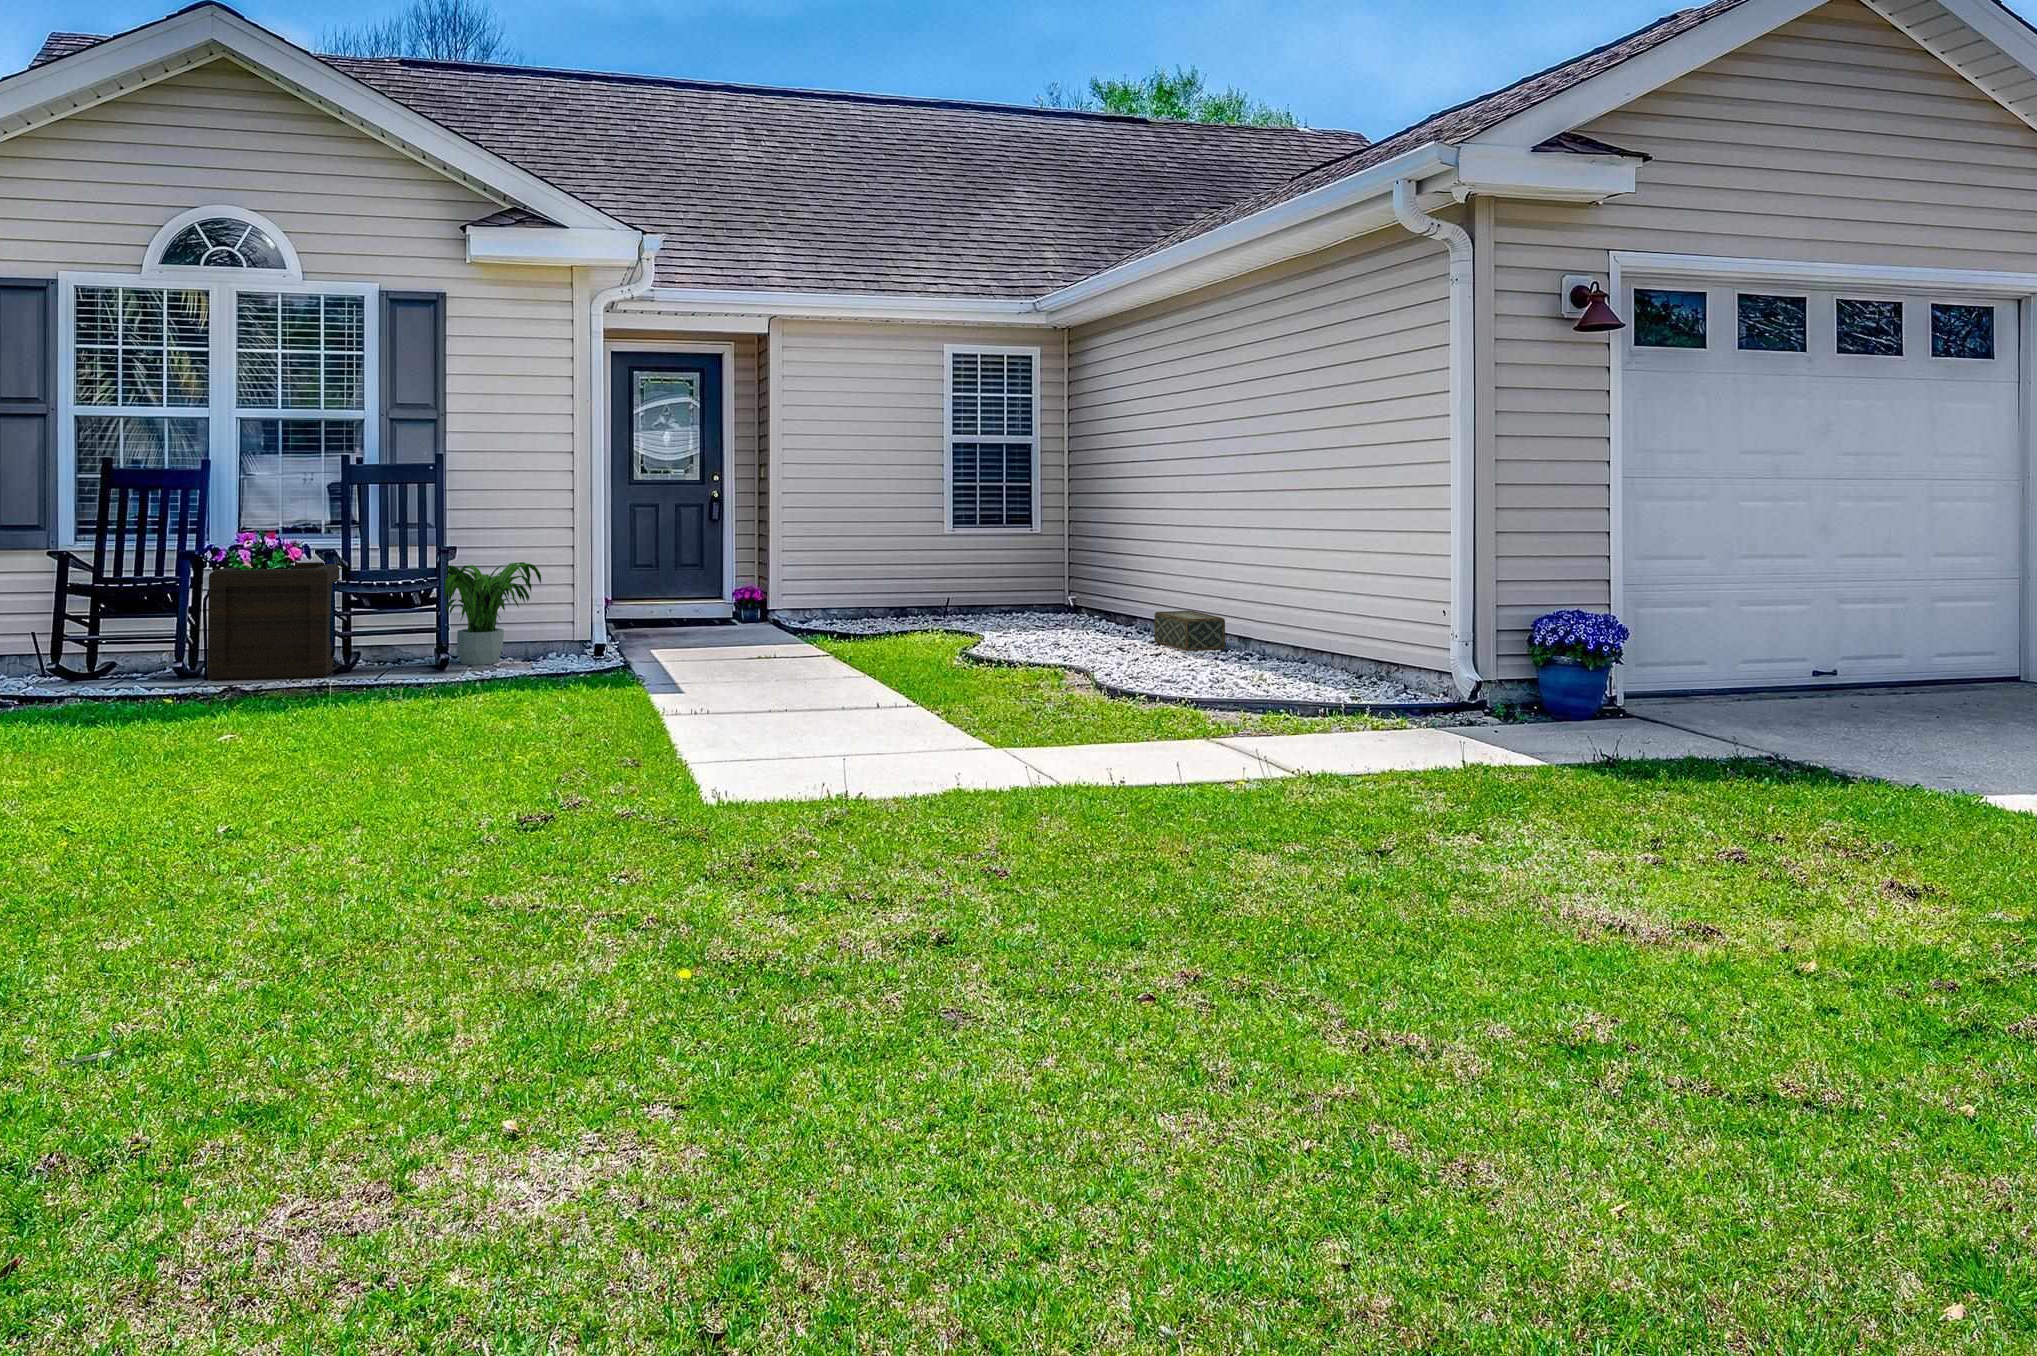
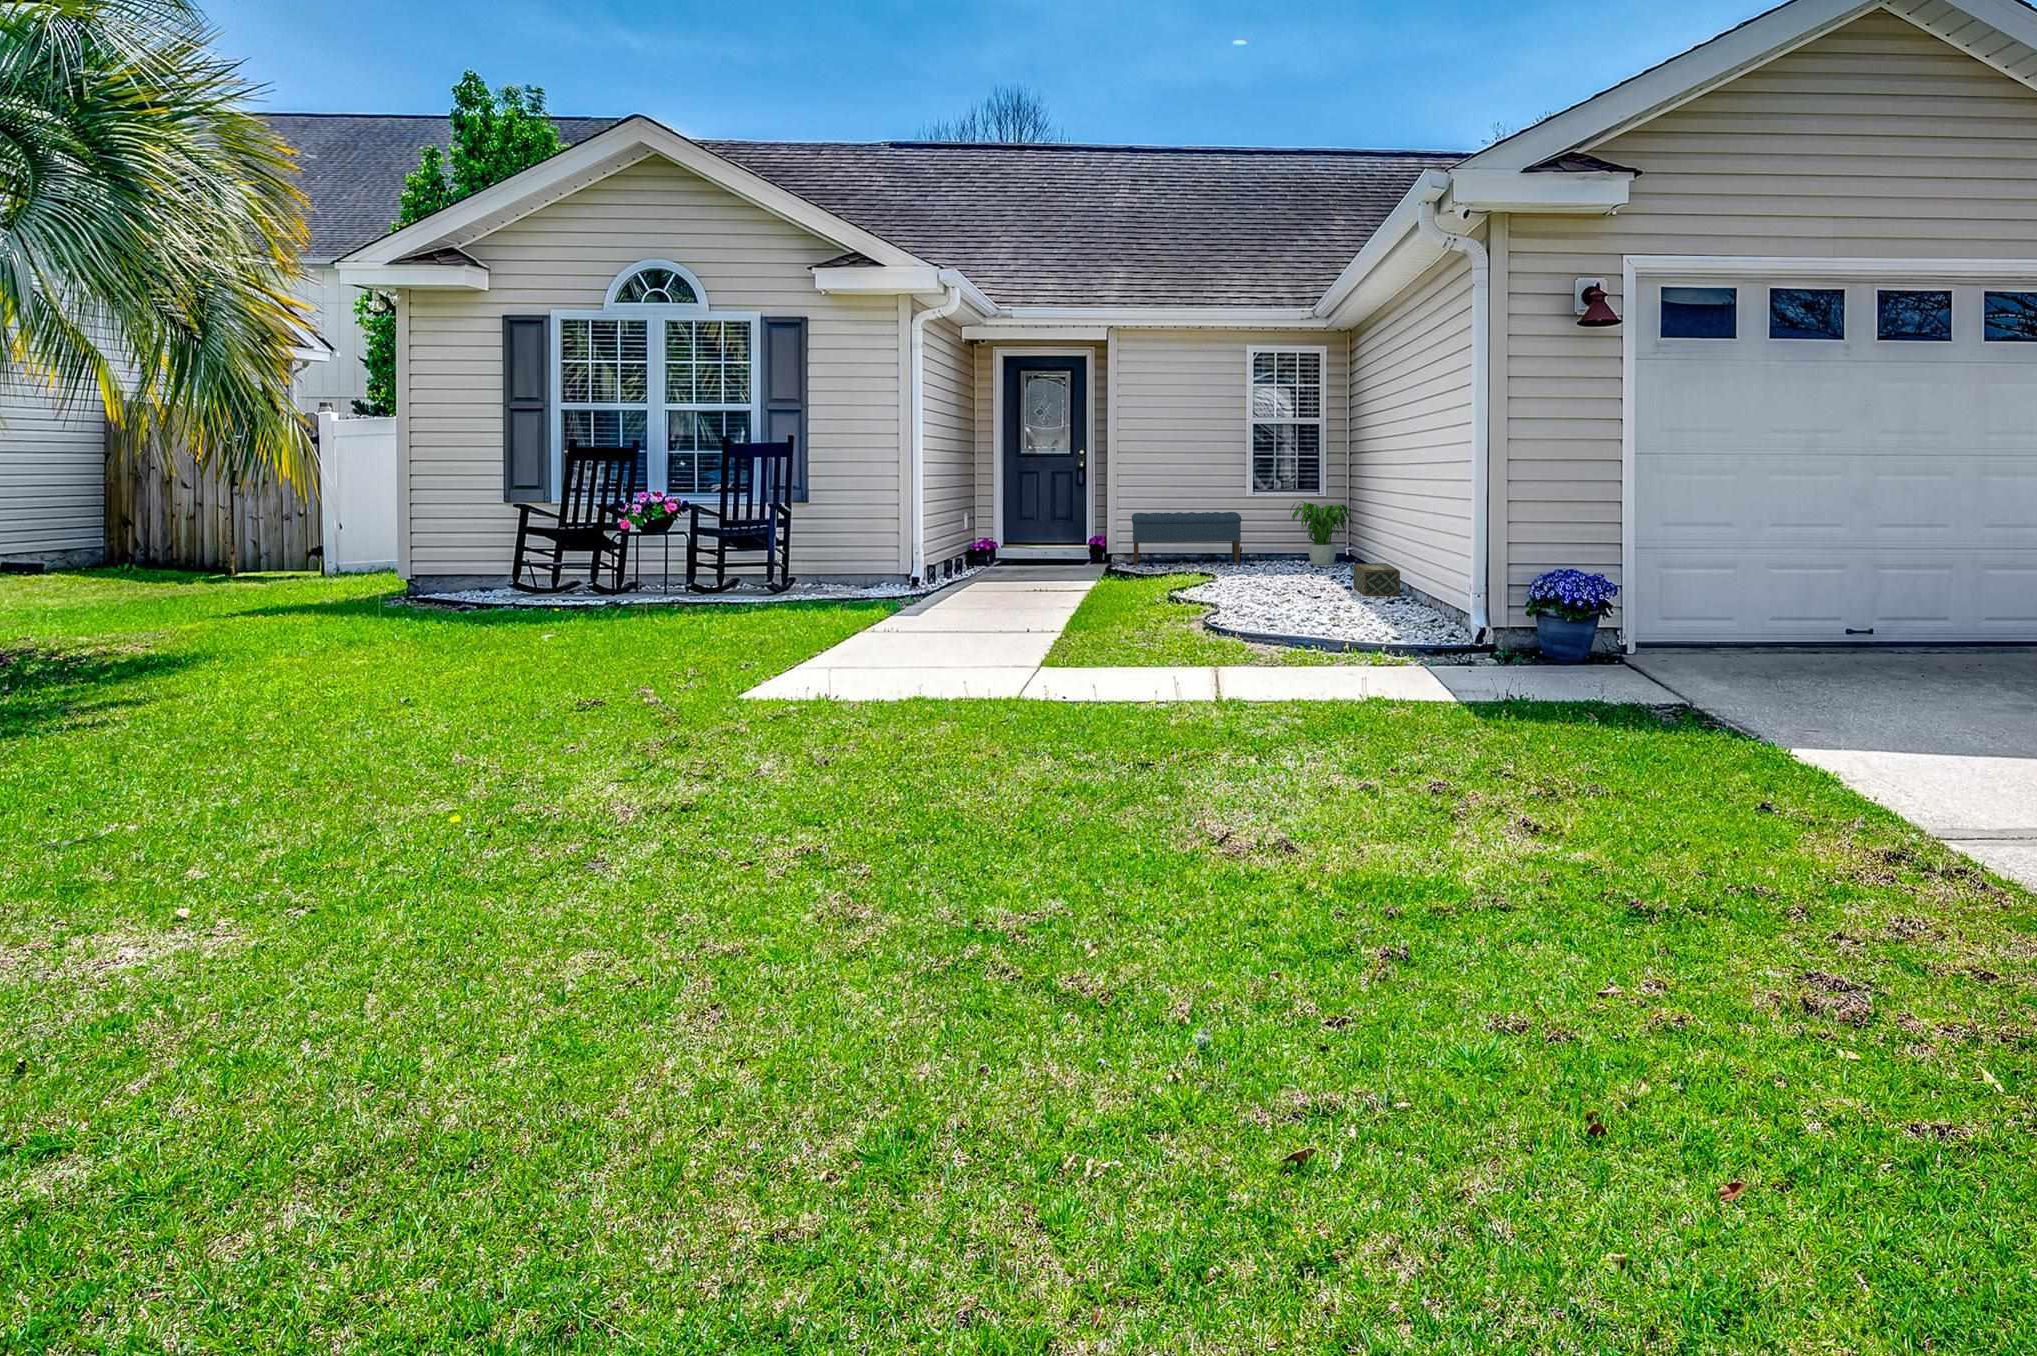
bench: none [817,552,961,623] -> present [1132,512,1242,566]
wooden crate: present [207,562,341,681] -> none [629,514,738,596]
potted plant: present [445,562,541,665] -> present [1291,501,1353,565]

